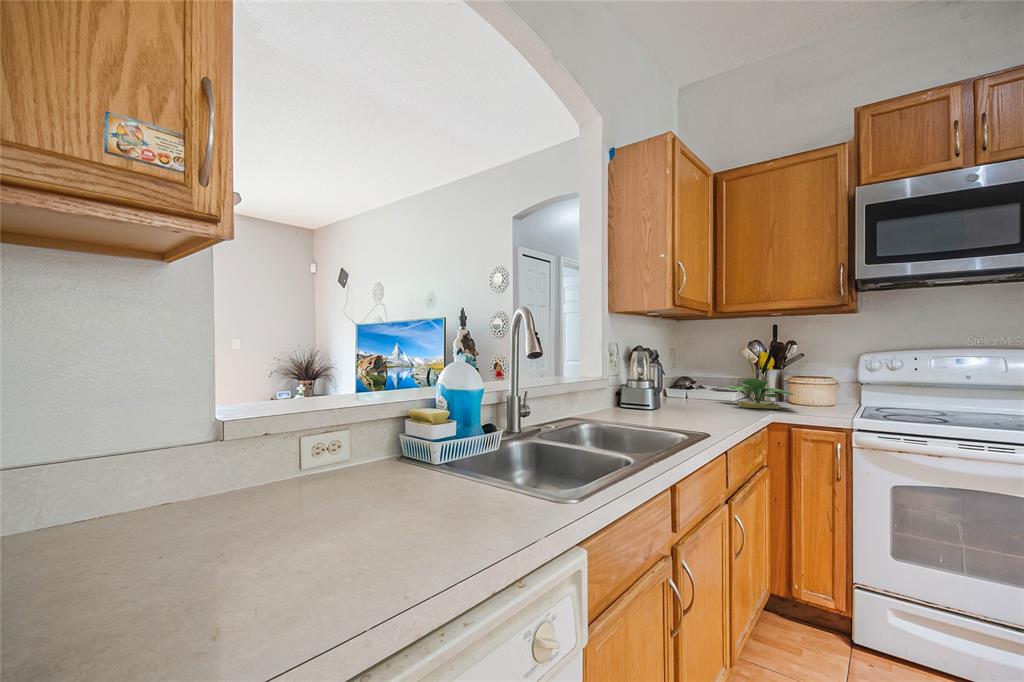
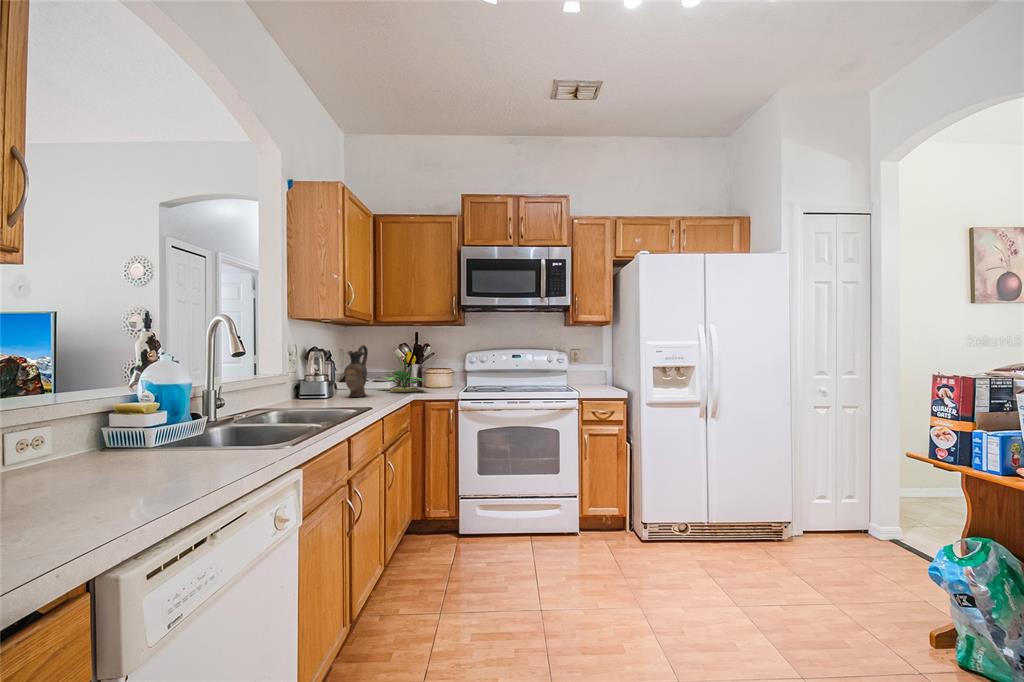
ceramic pitcher: none [674,342,706,410] -> present [344,345,368,397]

